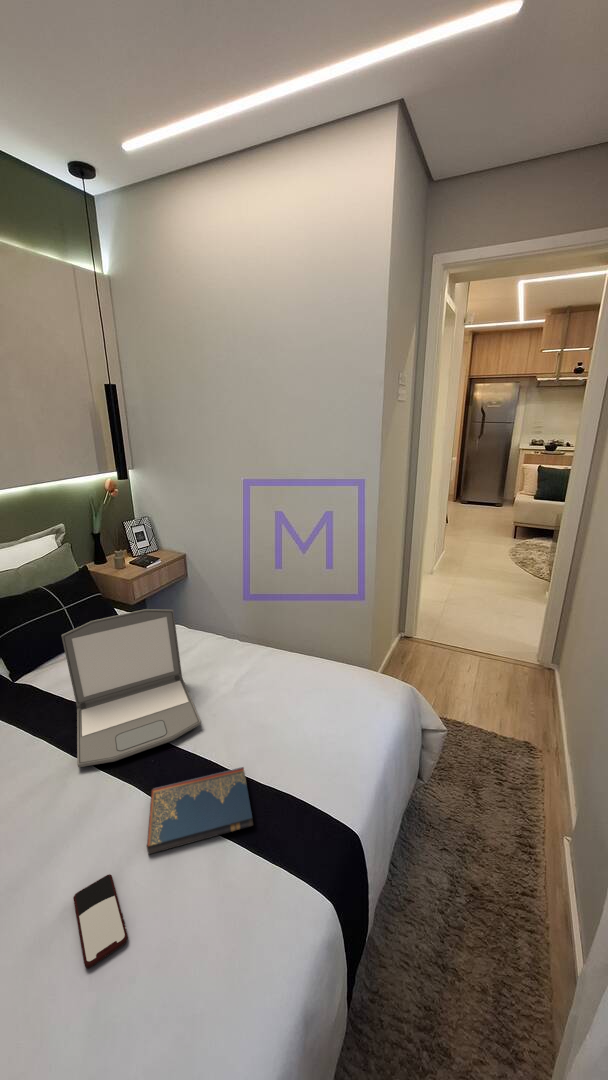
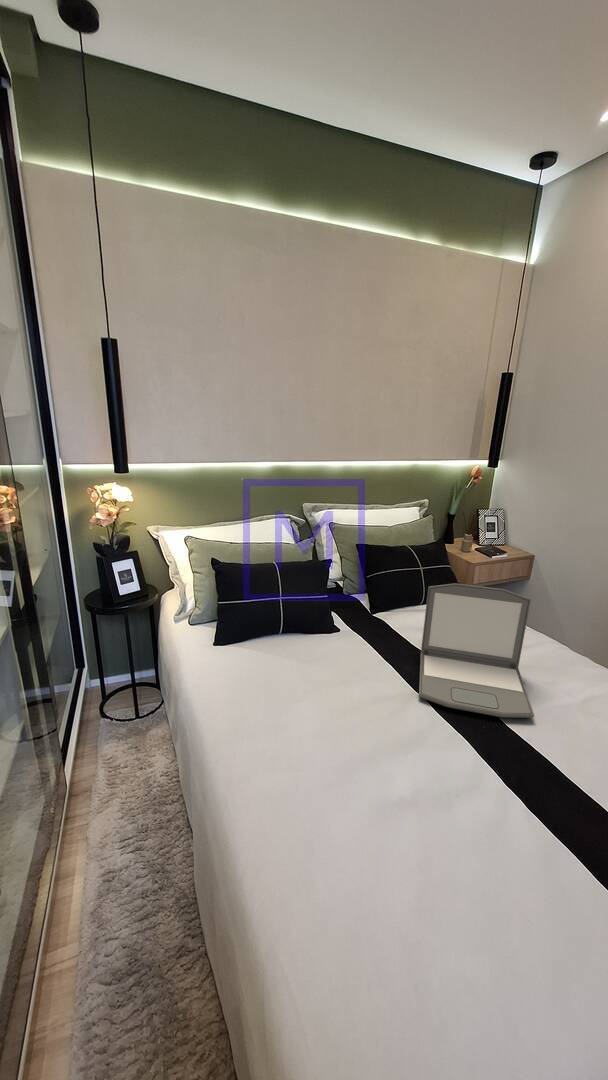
hardcover book: present [147,767,253,854] -> none [471,744,583,835]
smartphone: present [73,874,128,968] -> none [411,782,450,840]

